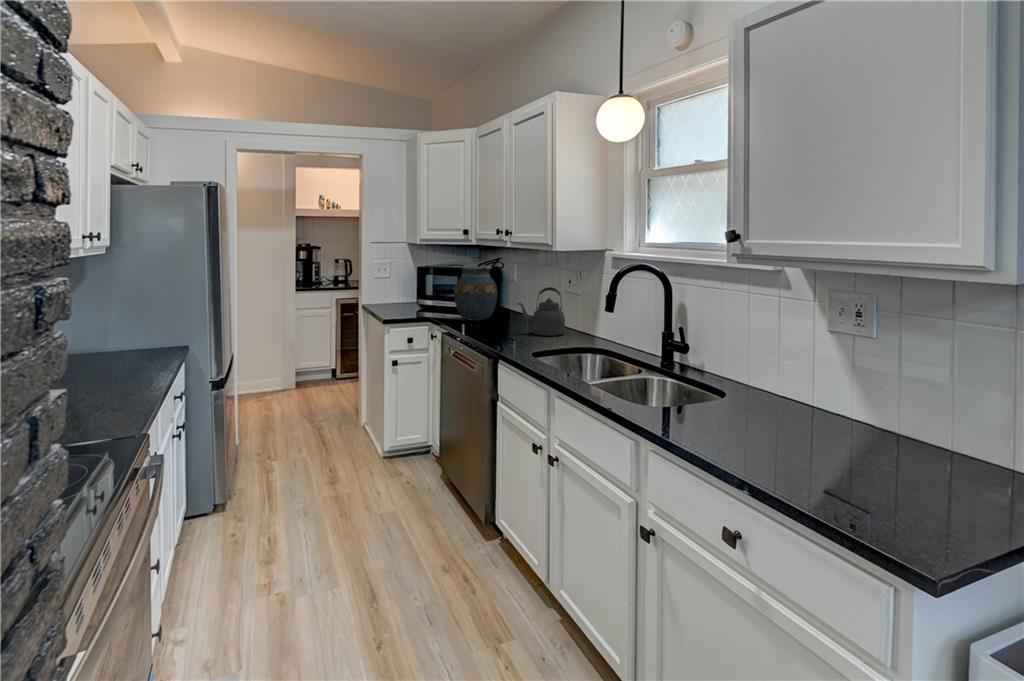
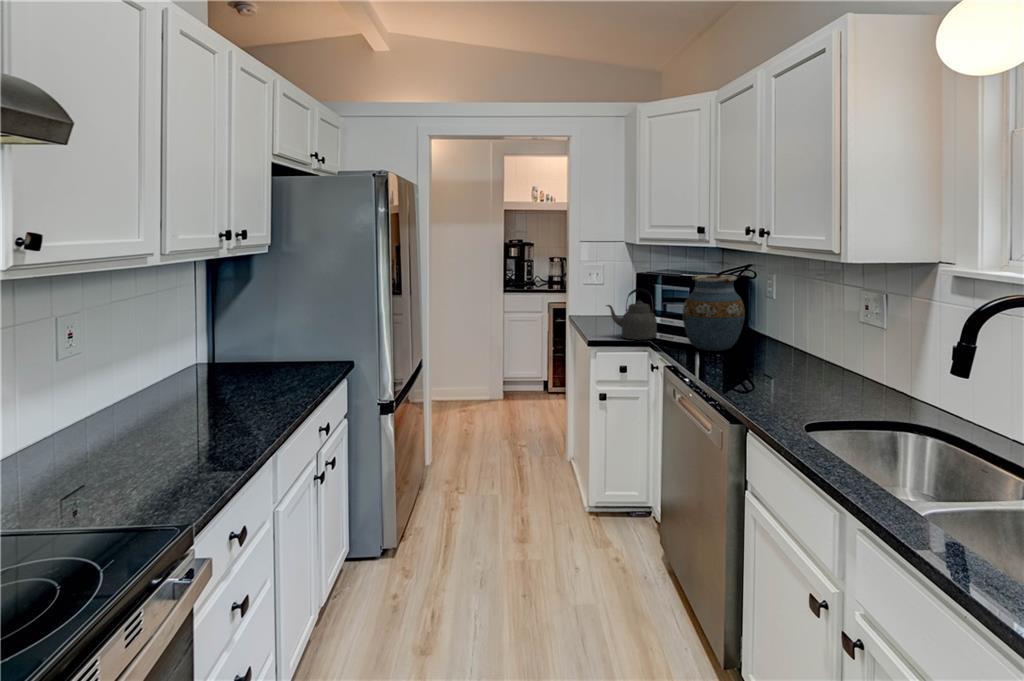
kettle: present [518,287,565,336] -> present [607,288,657,340]

